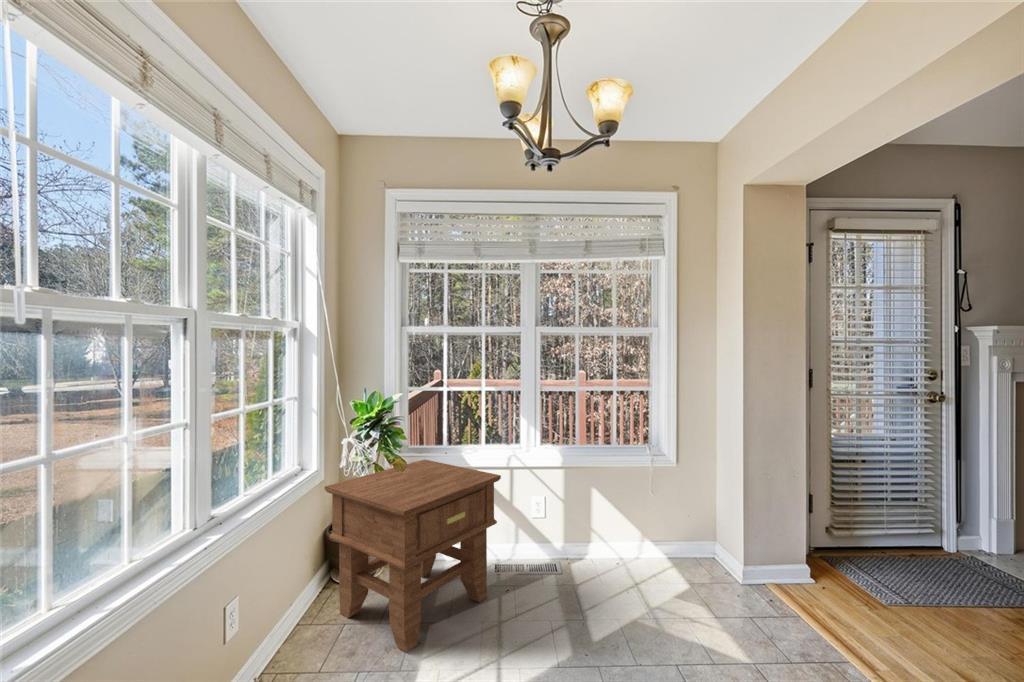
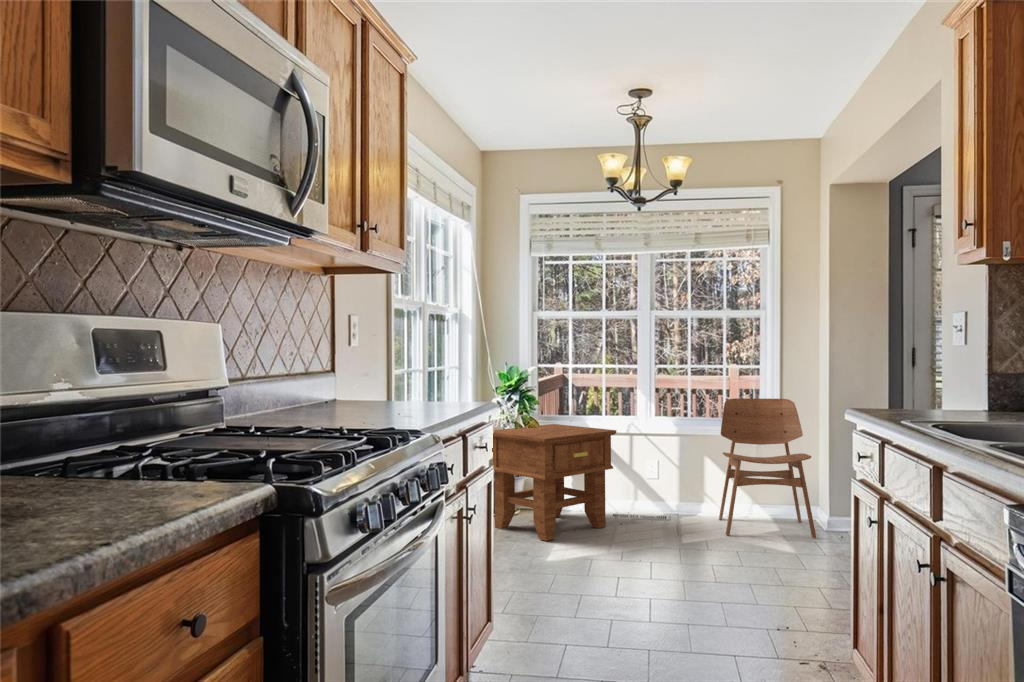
dining chair: none [613,426,740,607] -> present [719,398,816,538]

